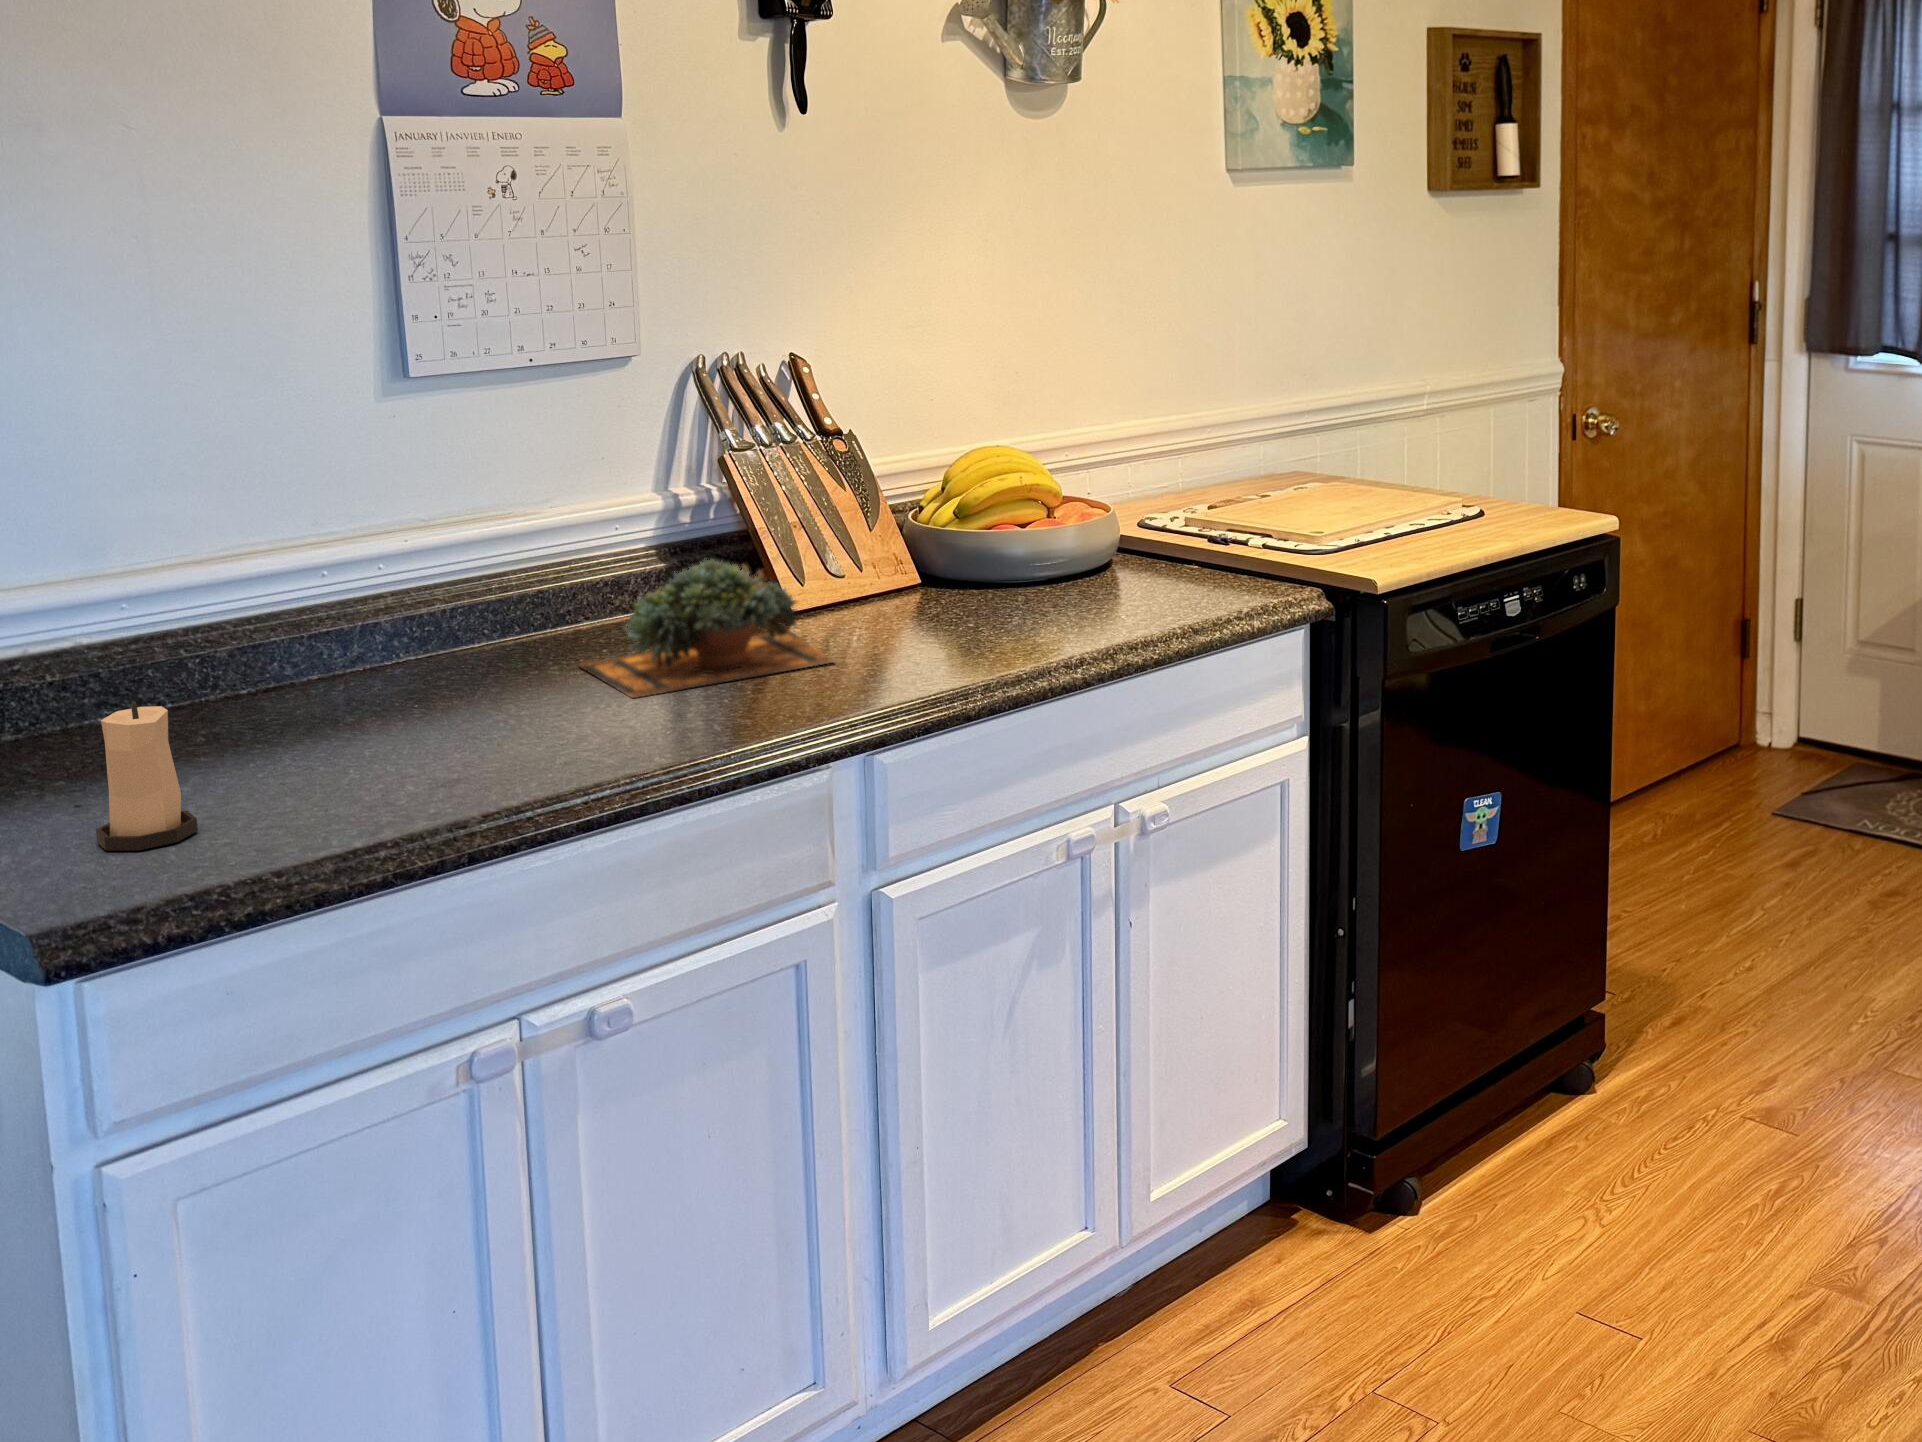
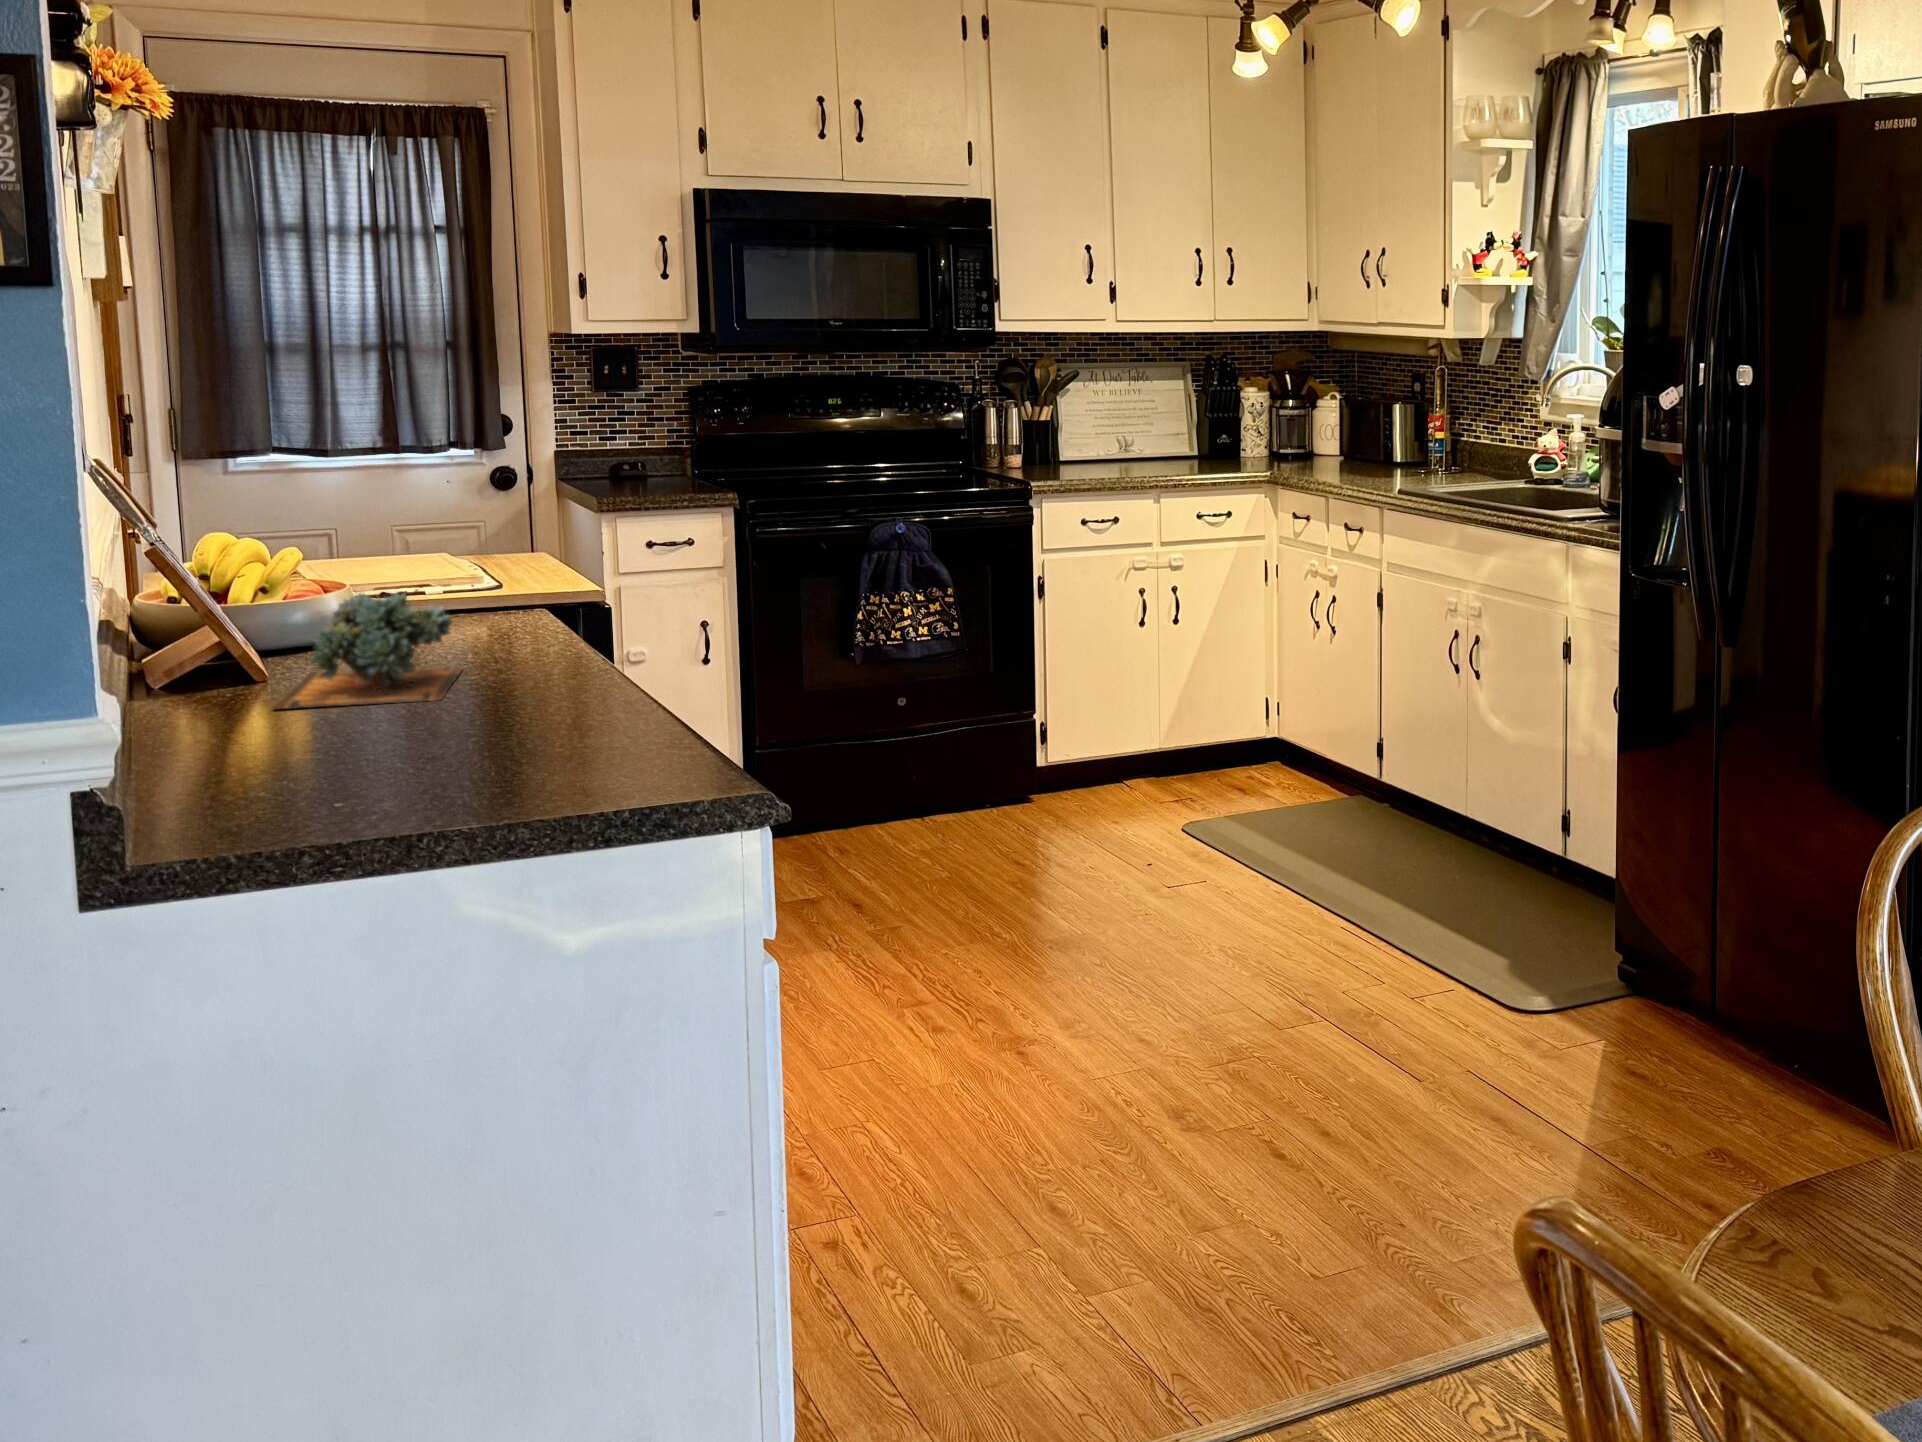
candle: present [96,700,198,850] -> none [552,652,625,775]

